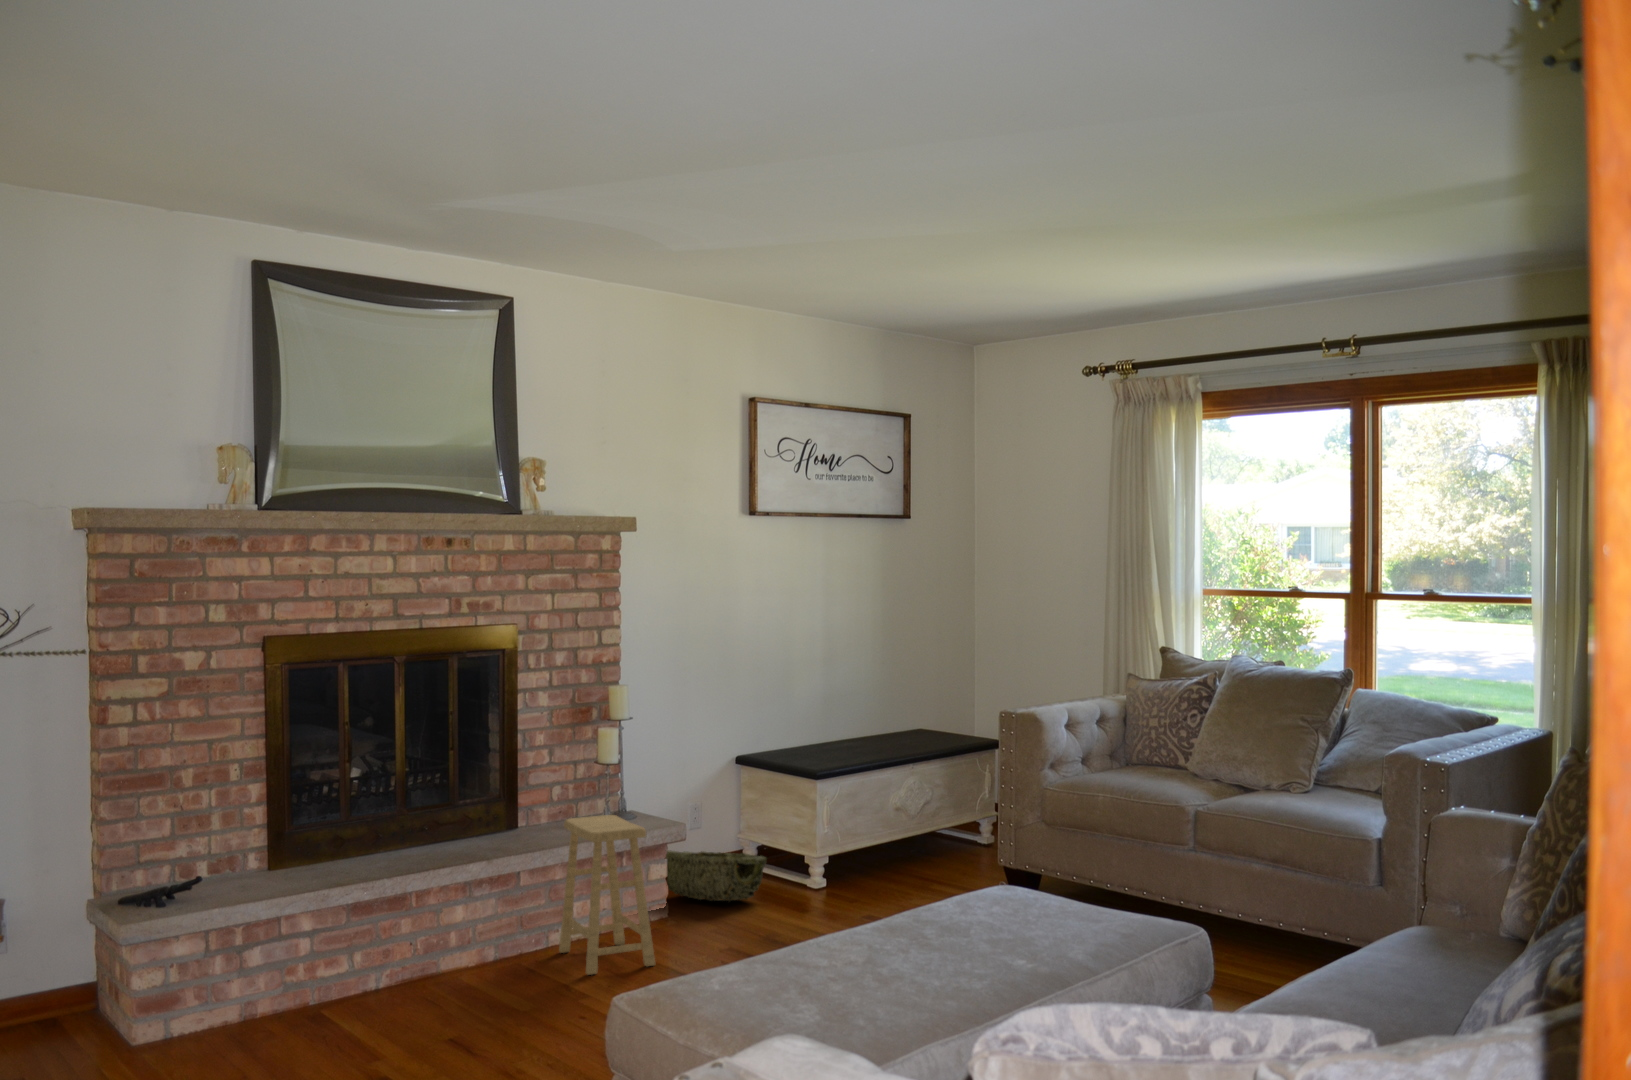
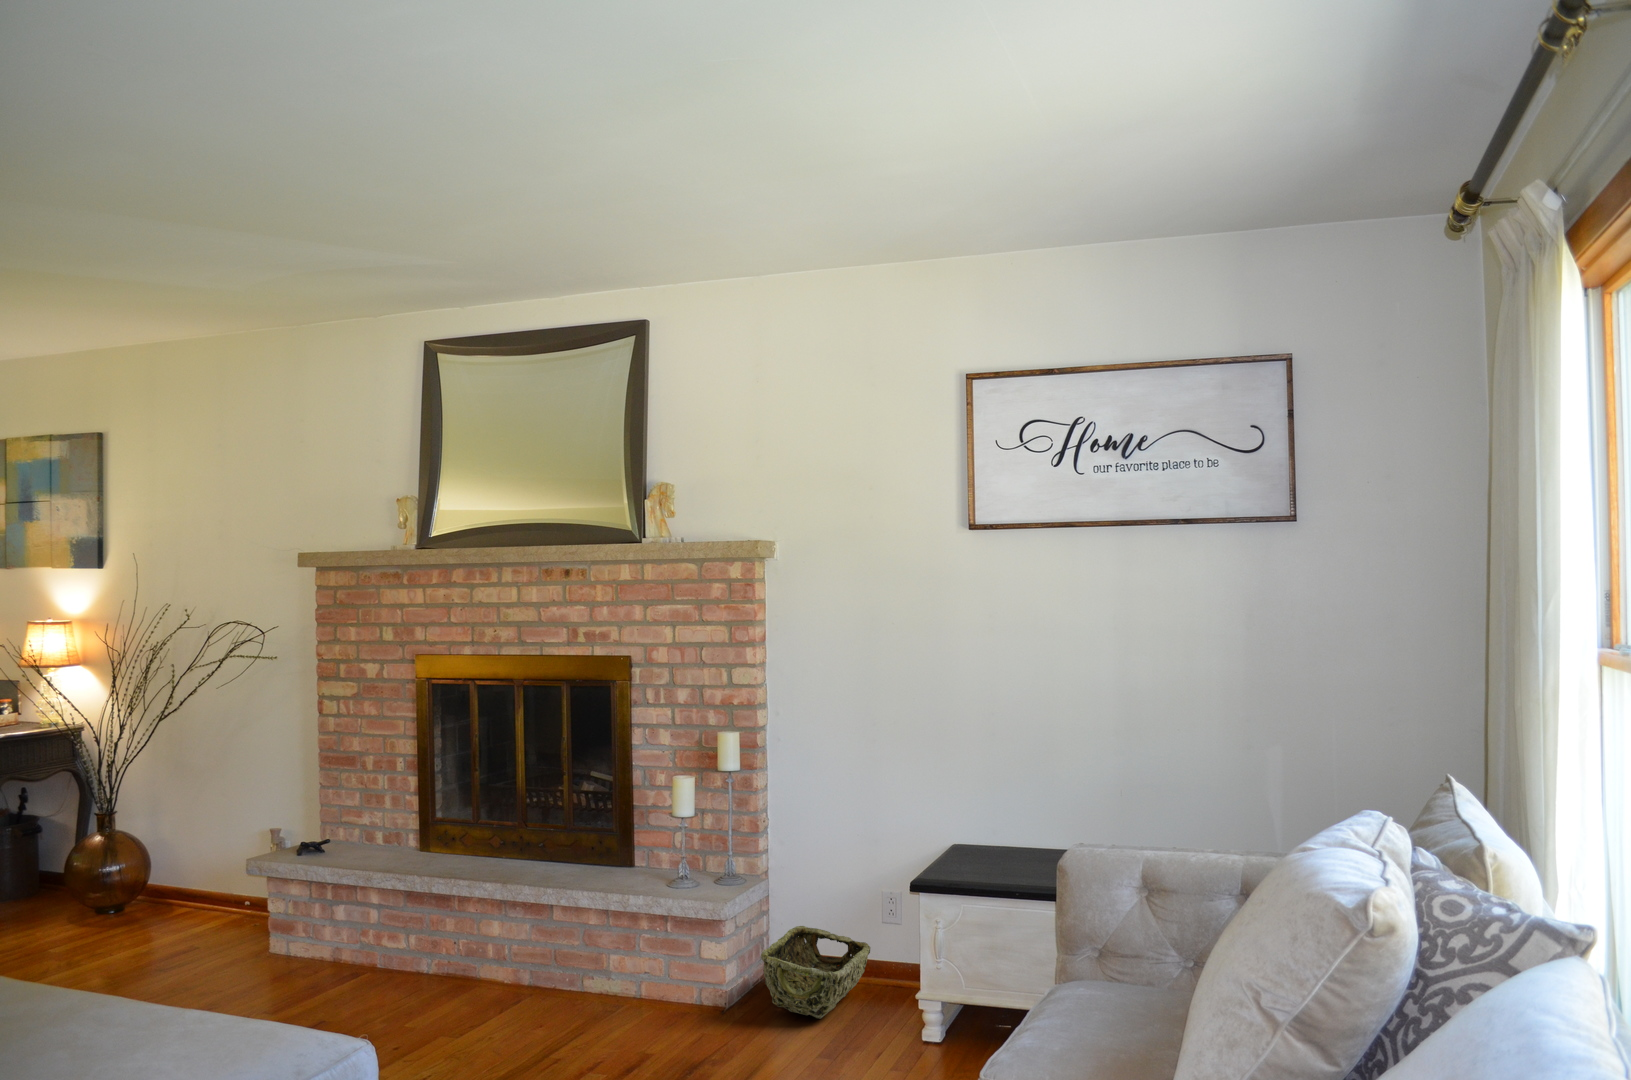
footstool: present [559,815,655,975] -> none [467,865,600,1047]

